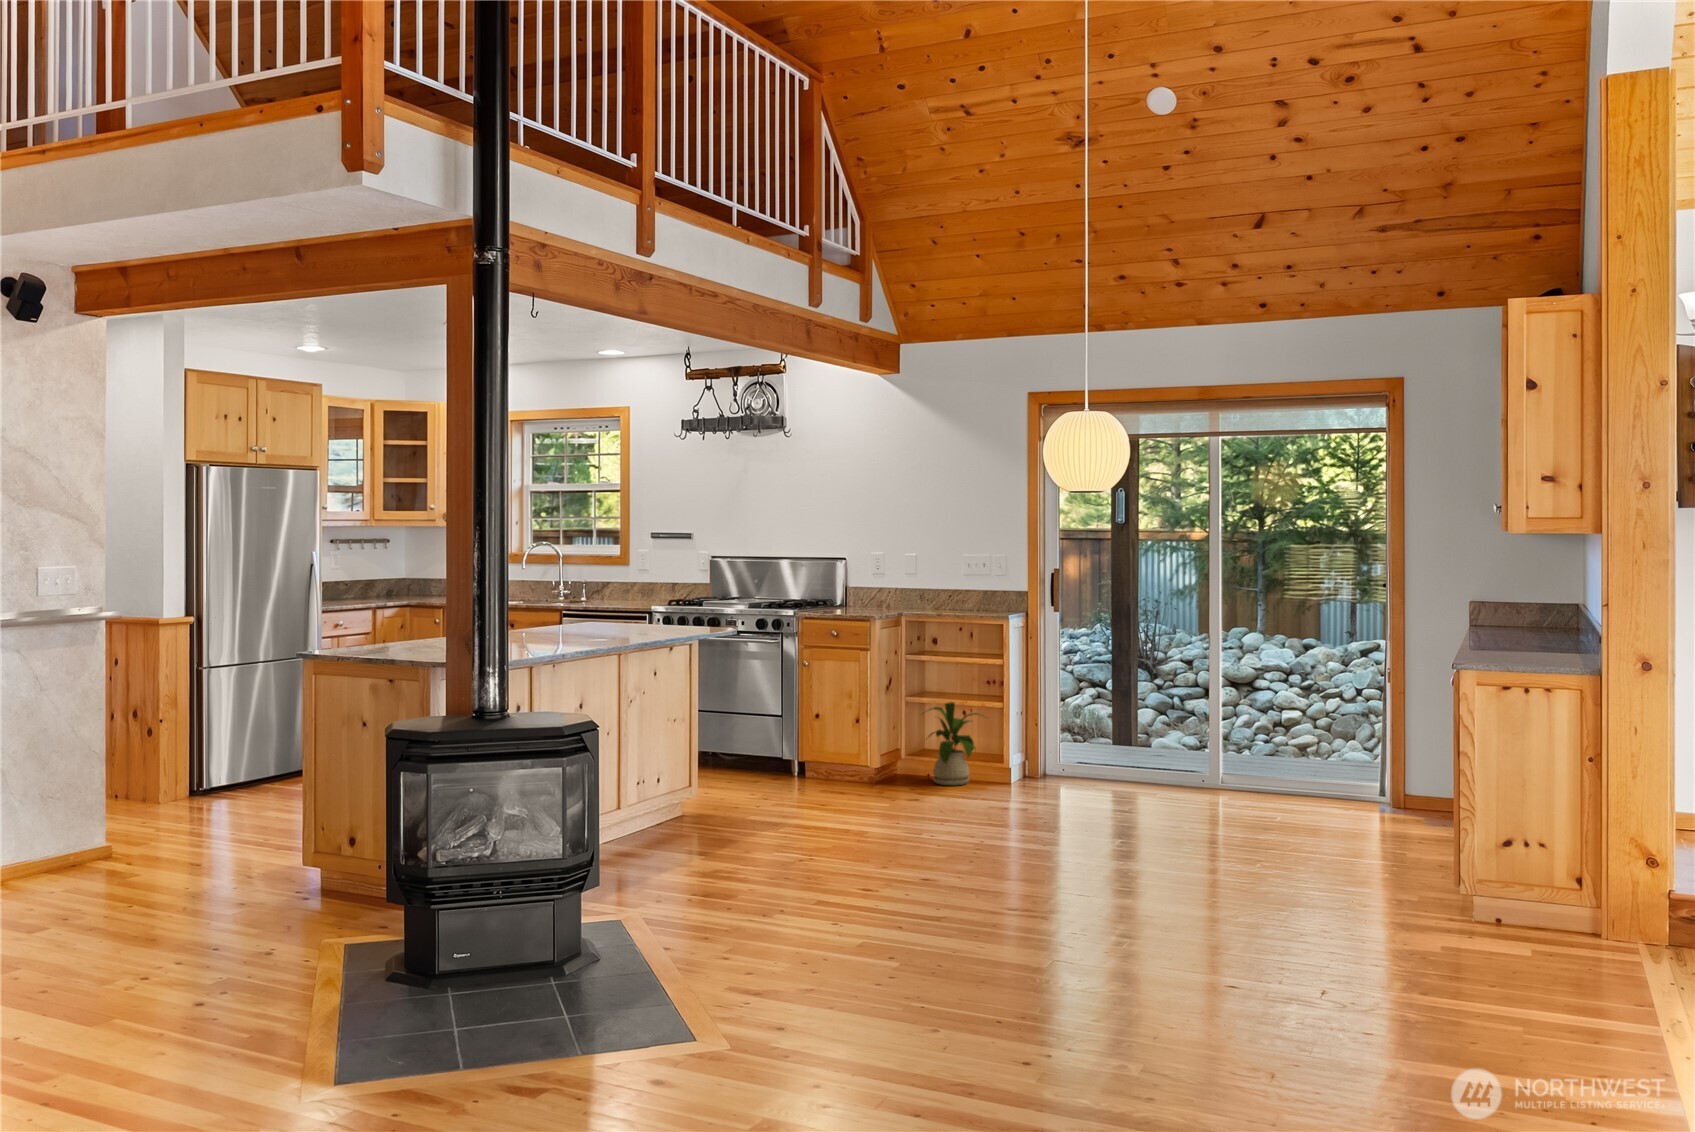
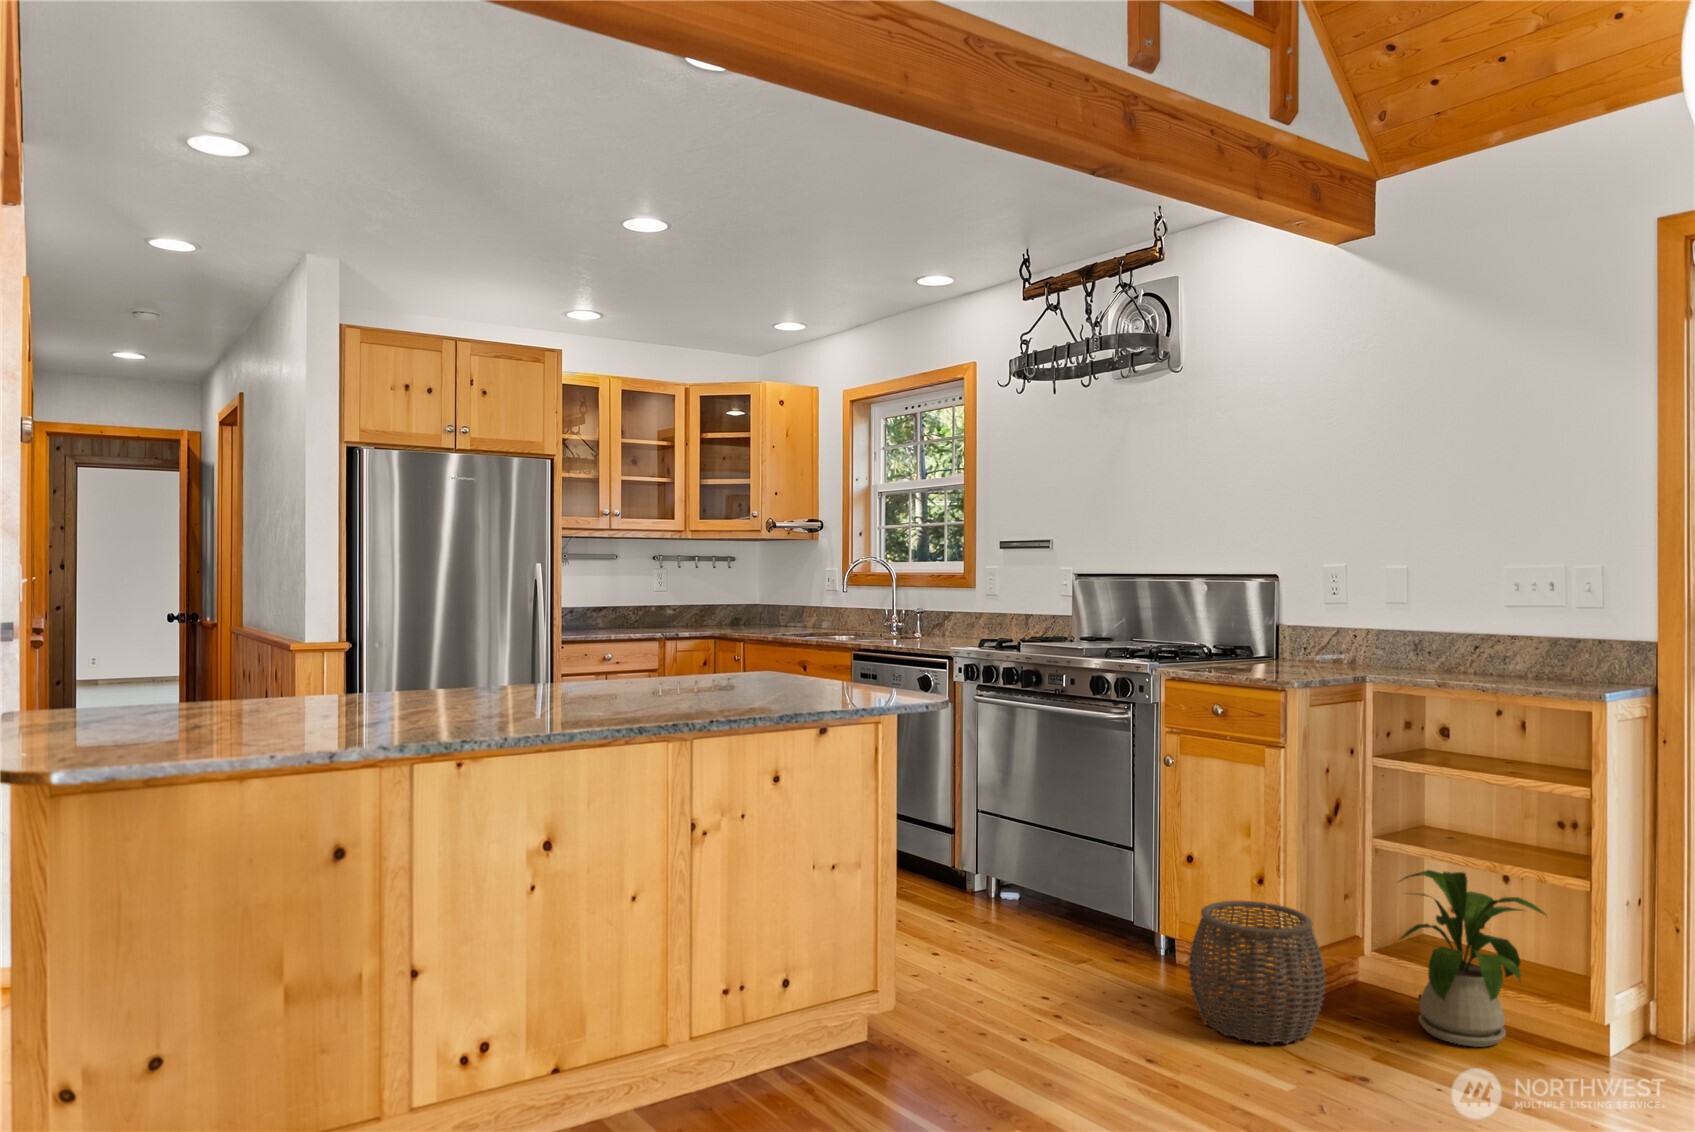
woven basket: none [830,731,896,795] -> present [1188,901,1326,1044]

